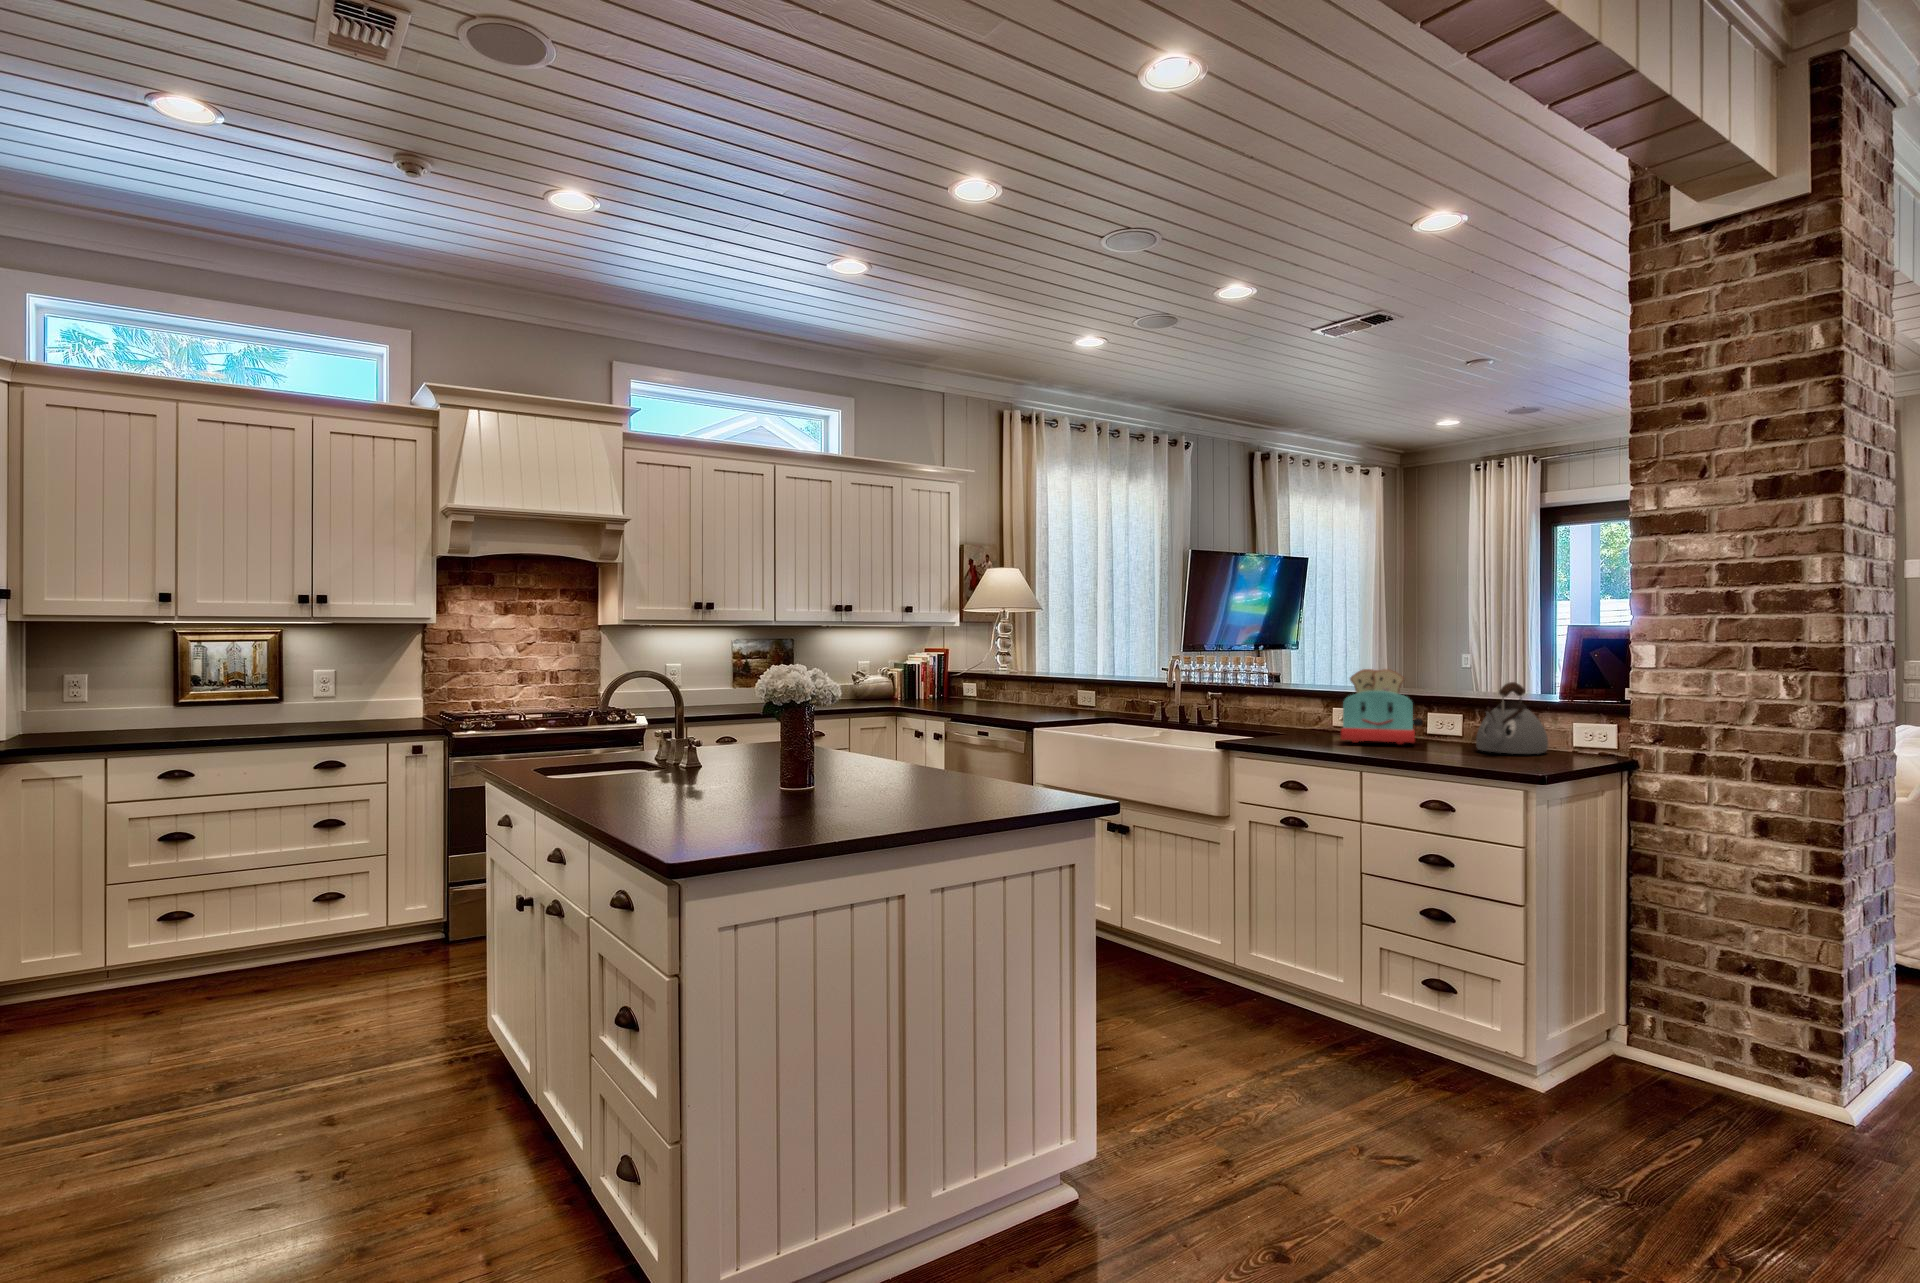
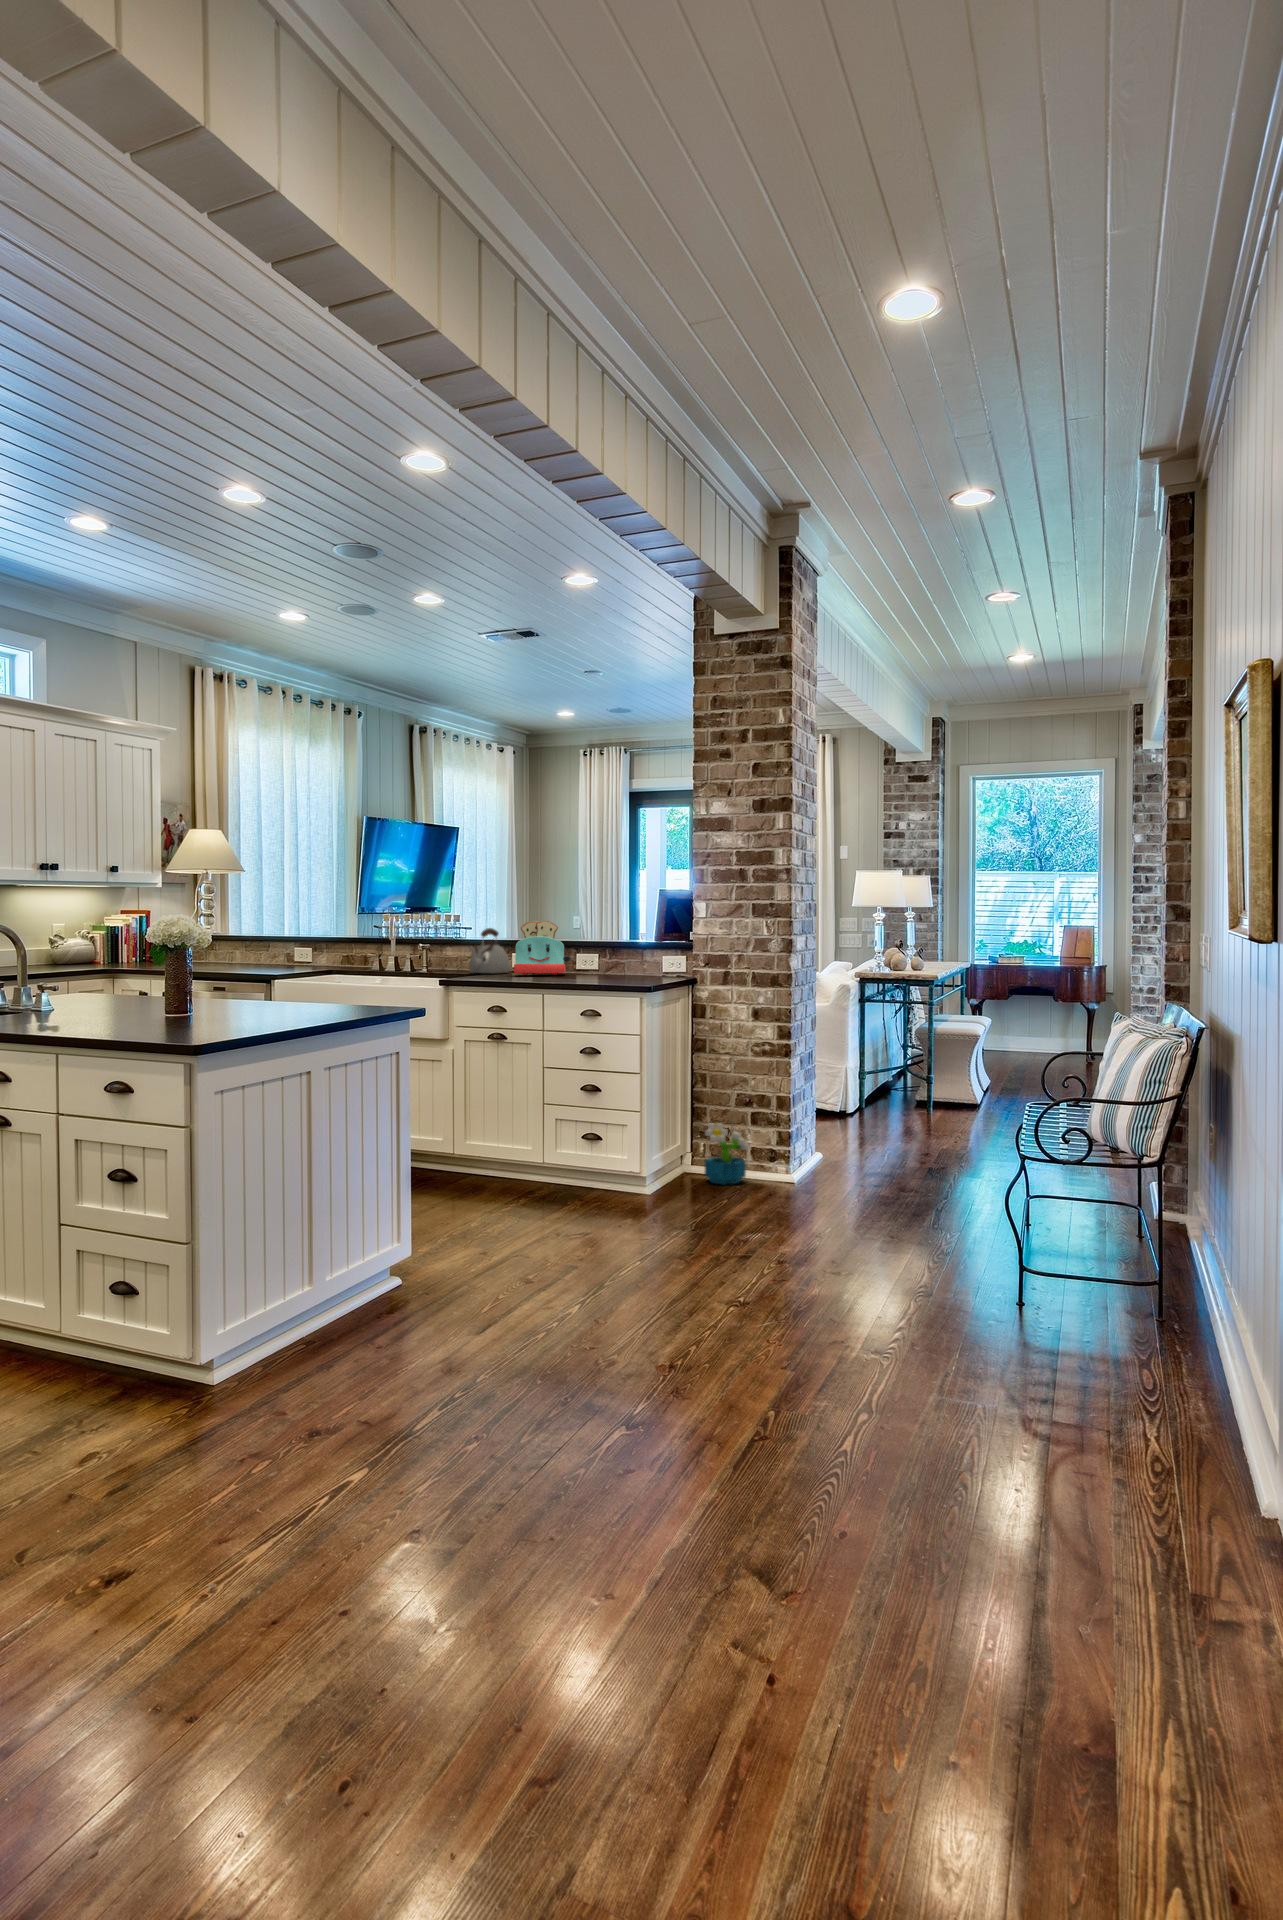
kettle: present [1476,682,1548,754] -> present [469,928,510,973]
decorative plant: none [1665,1002,1751,1110] -> present [705,1123,748,1185]

